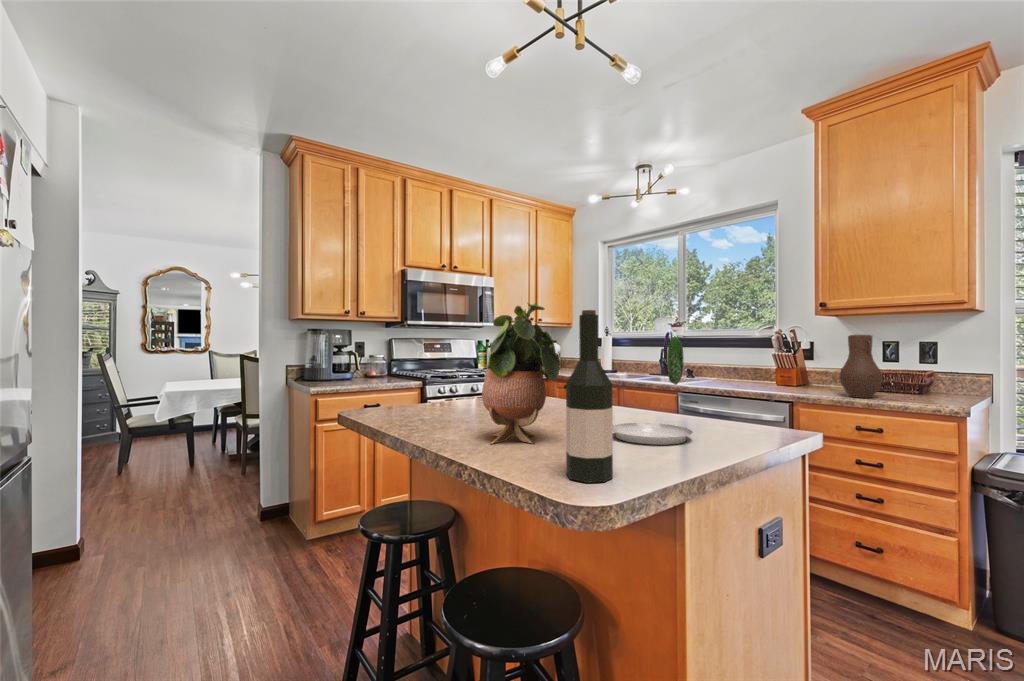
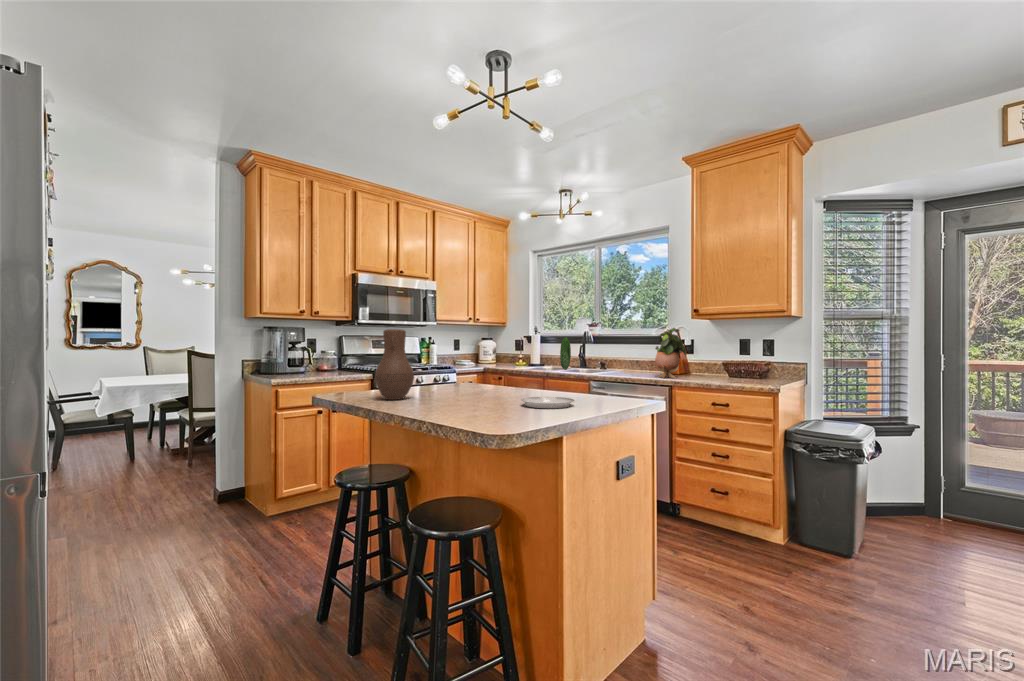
potted plant: present [482,303,561,443] -> present [655,328,686,378]
wine bottle: present [566,310,613,483] -> none [488,323,515,424]
vase: present [839,335,883,398] -> present [375,329,414,400]

